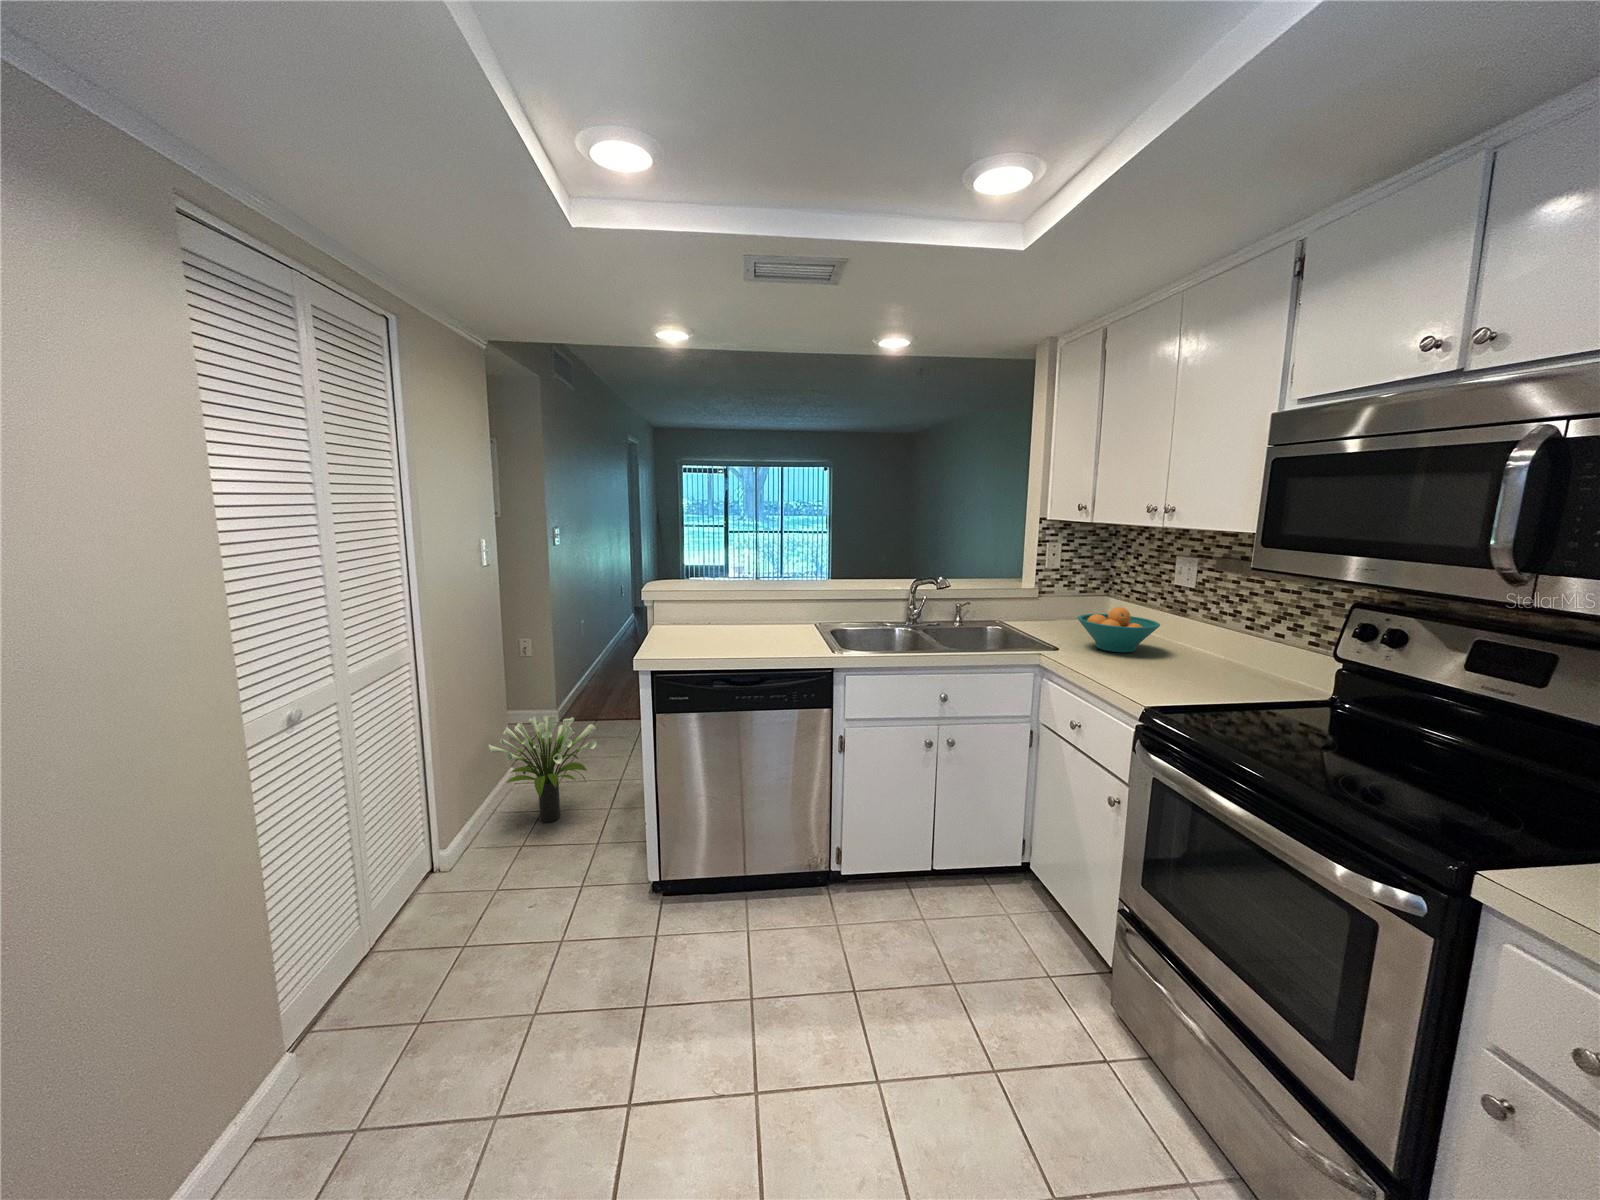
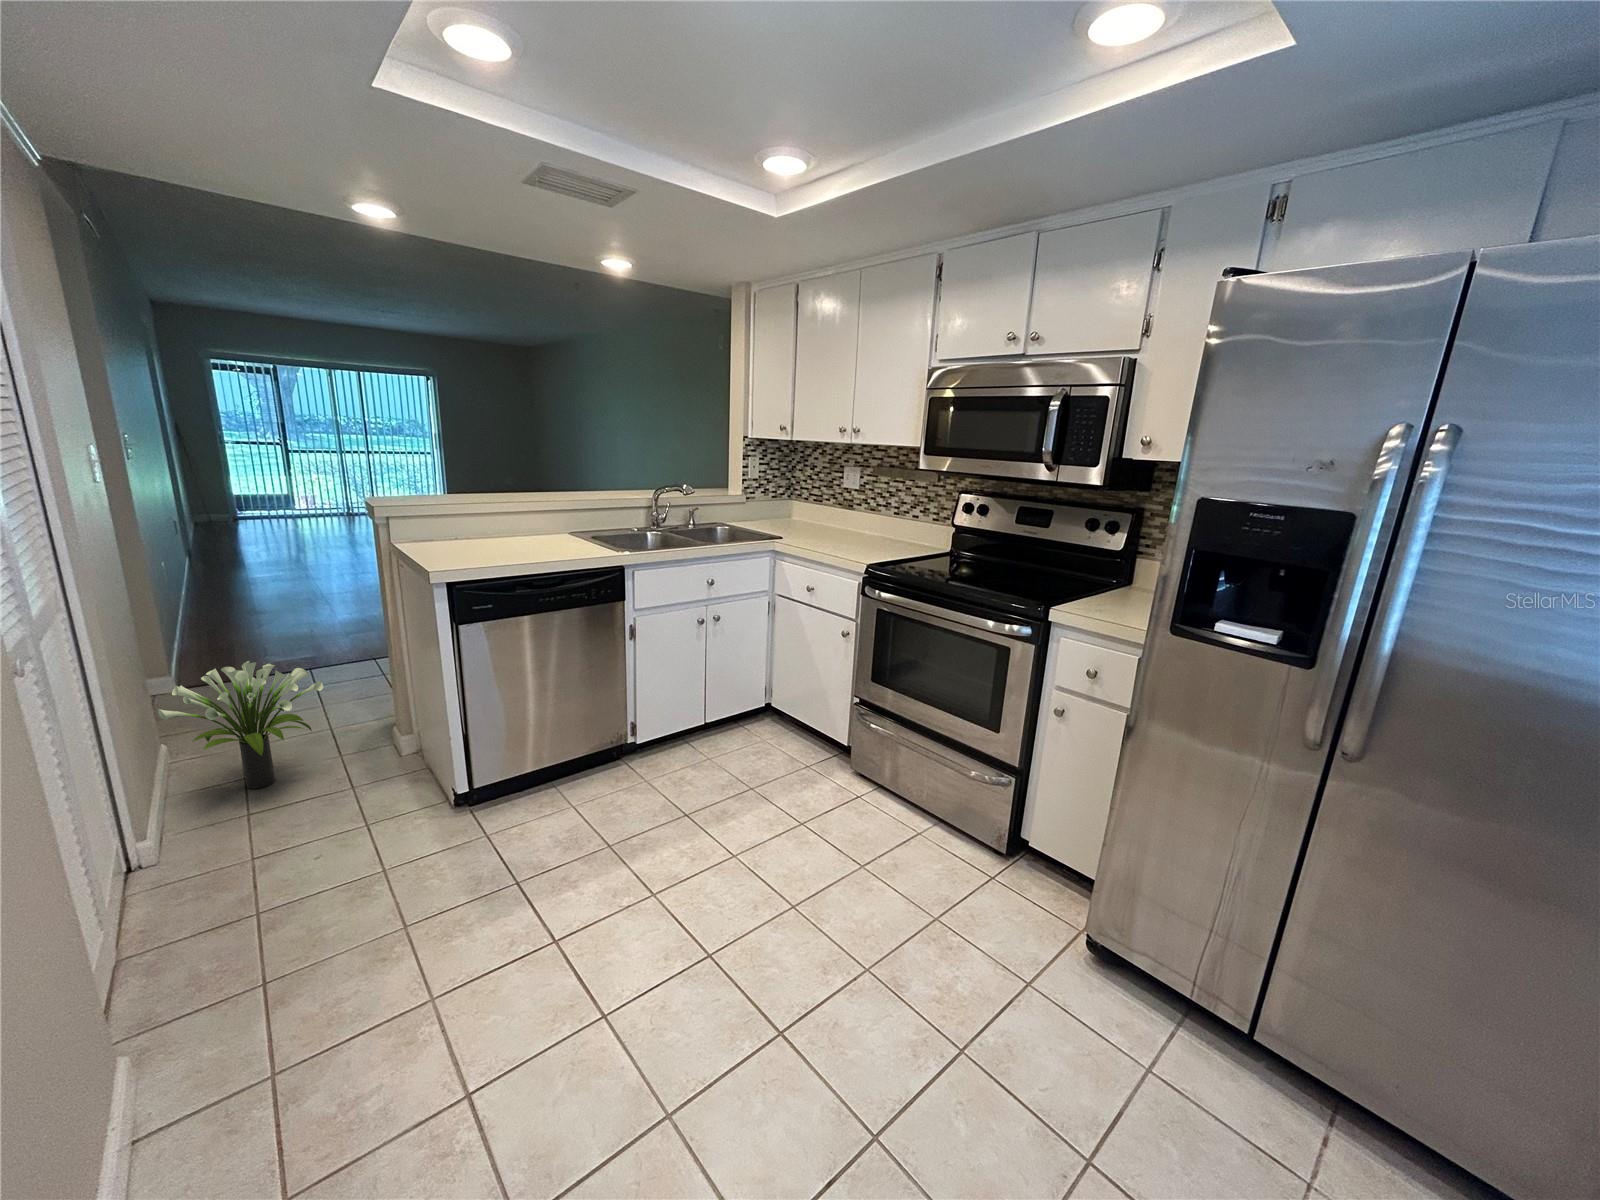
fruit bowl: present [1078,607,1160,653] -> none [791,504,845,537]

